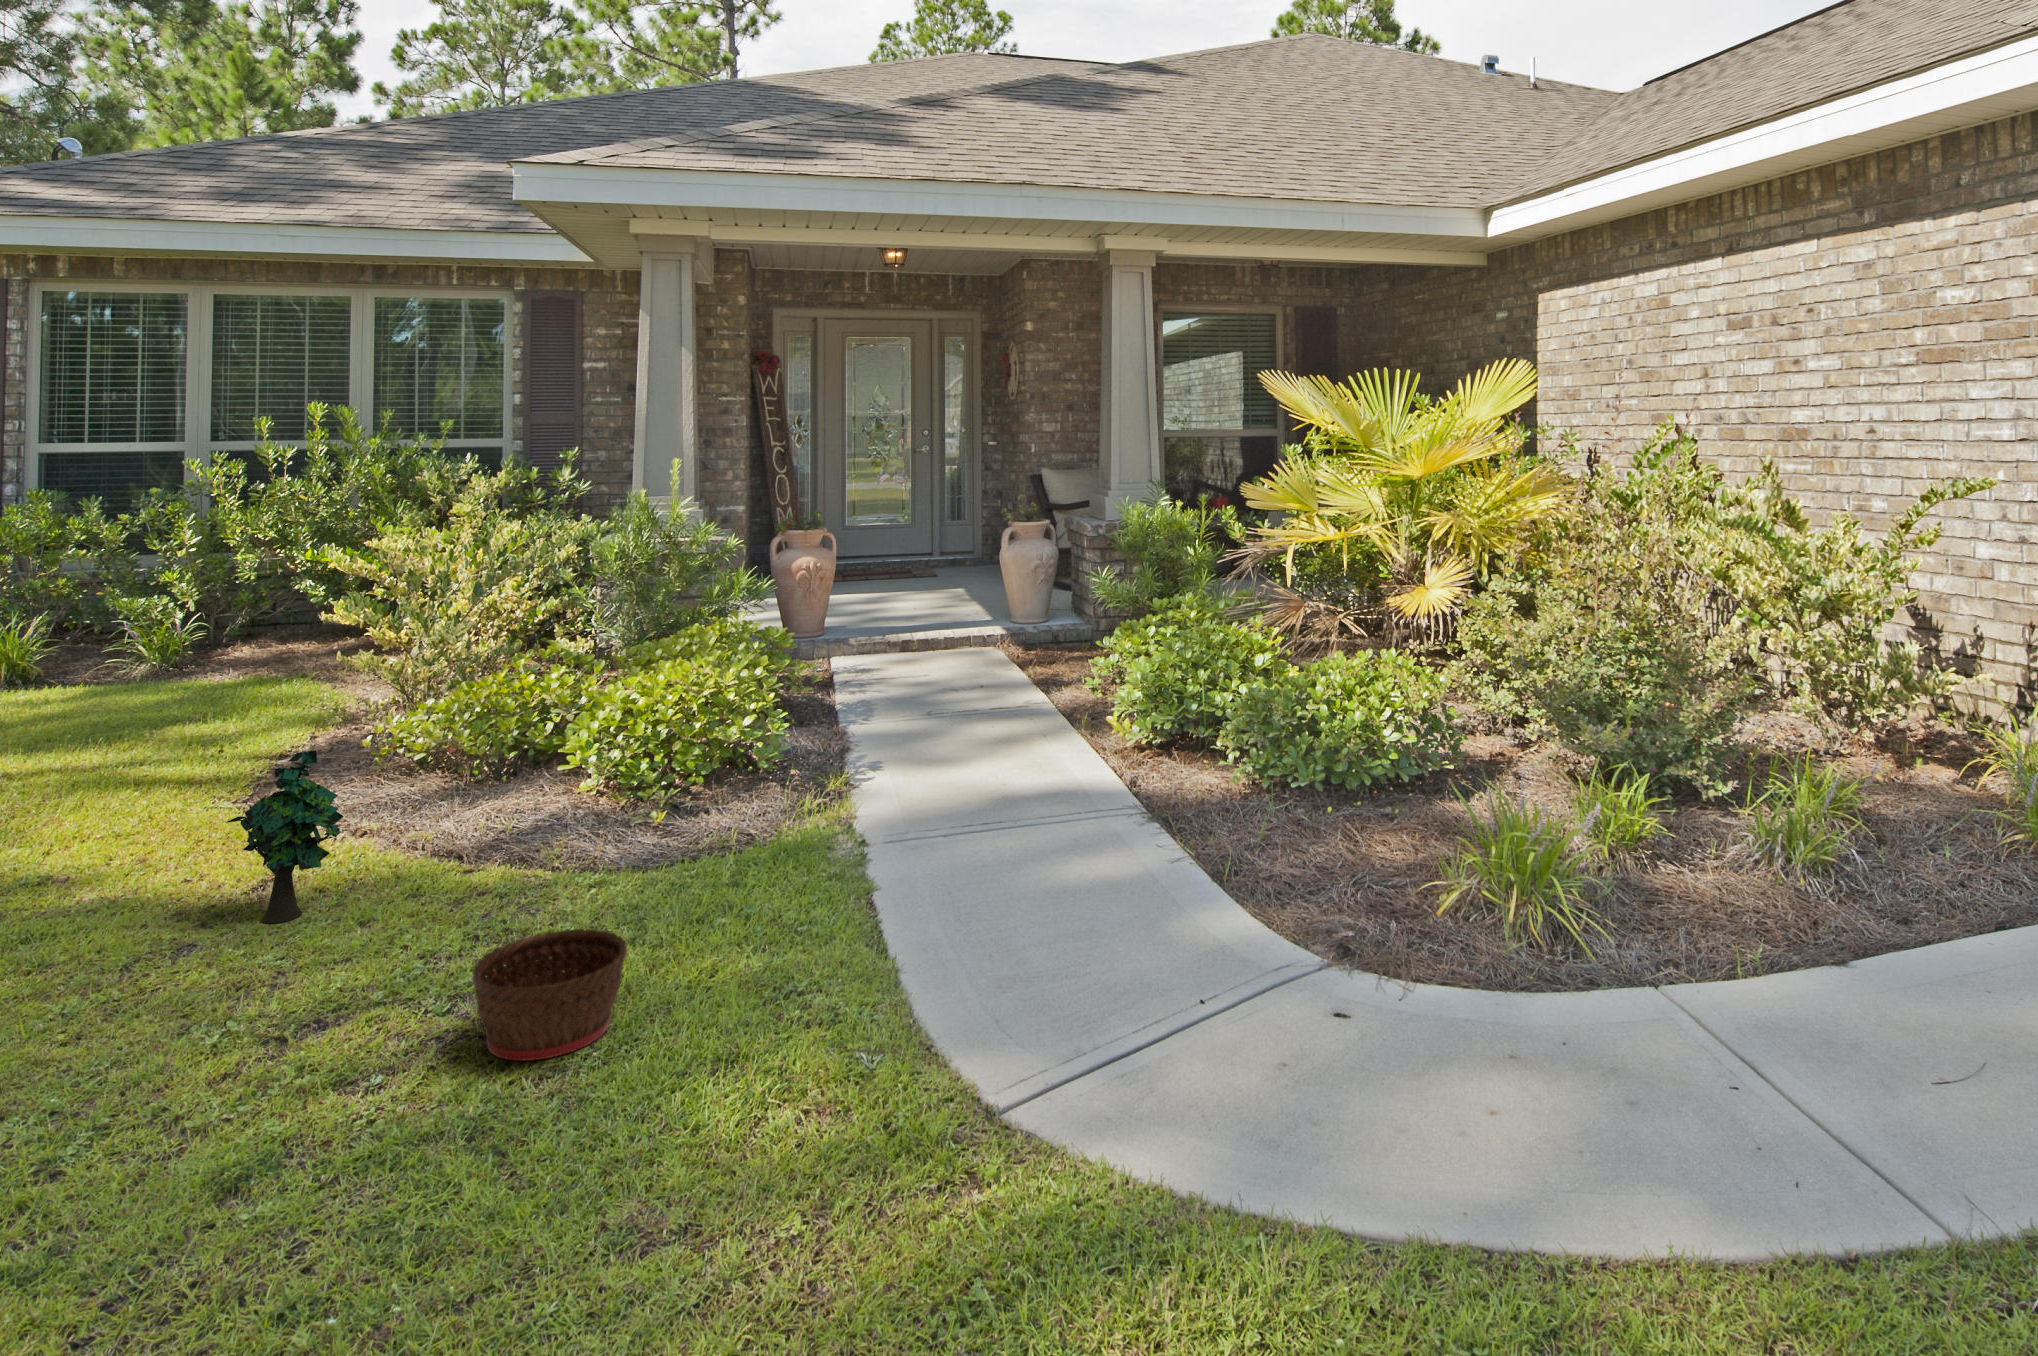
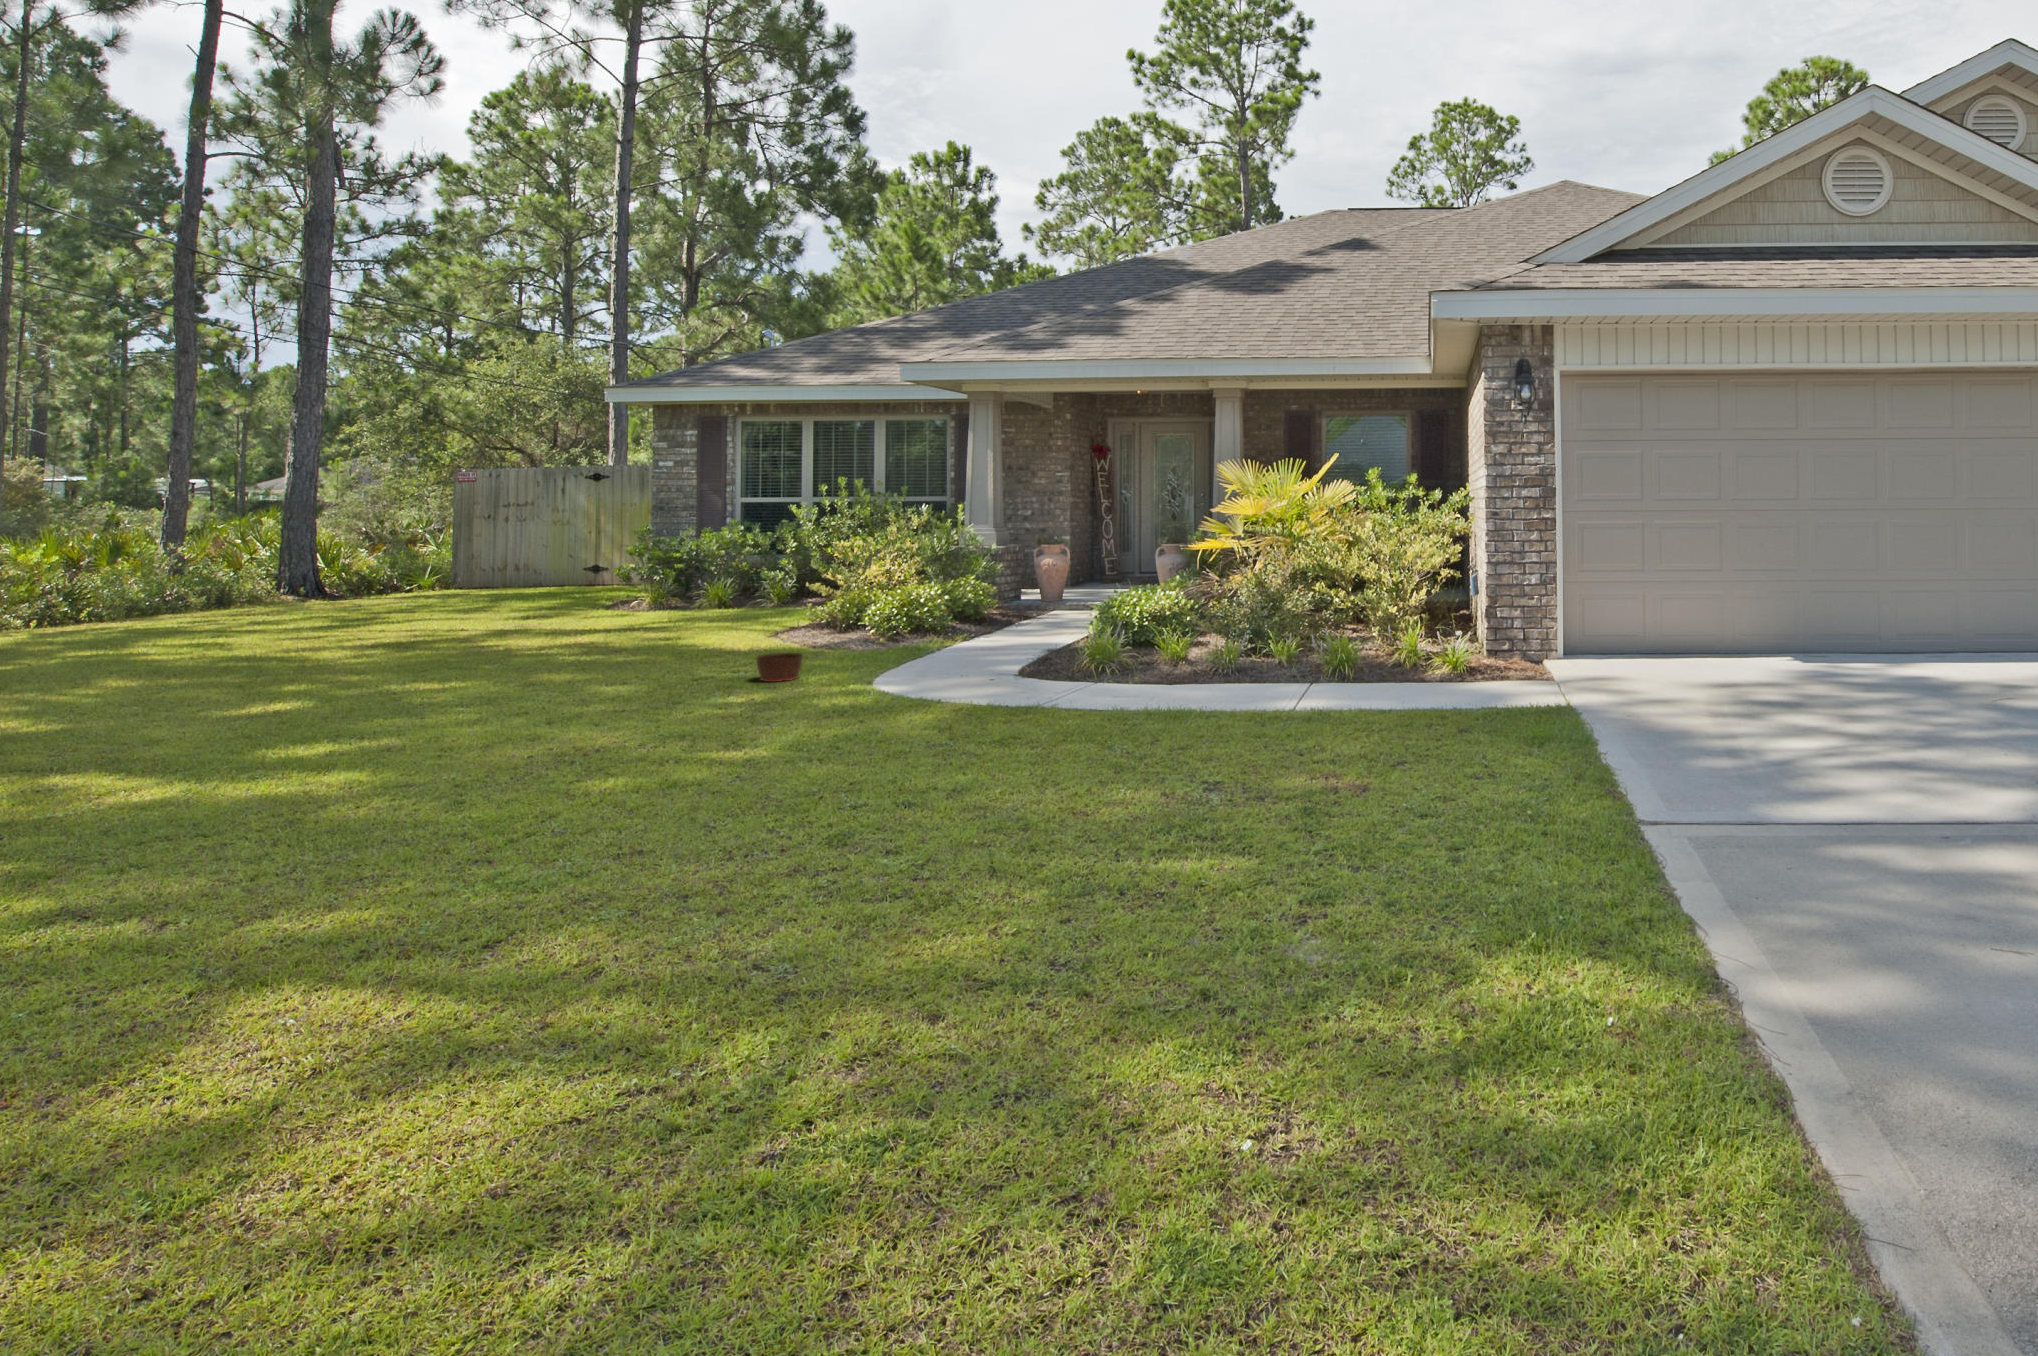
decorative plant: present [226,750,344,923] -> none [723,603,761,661]

